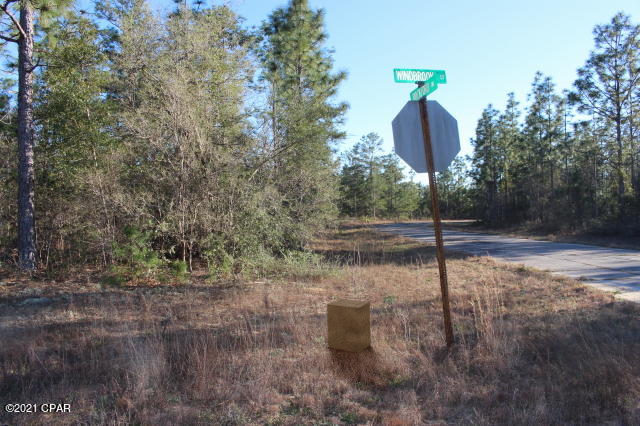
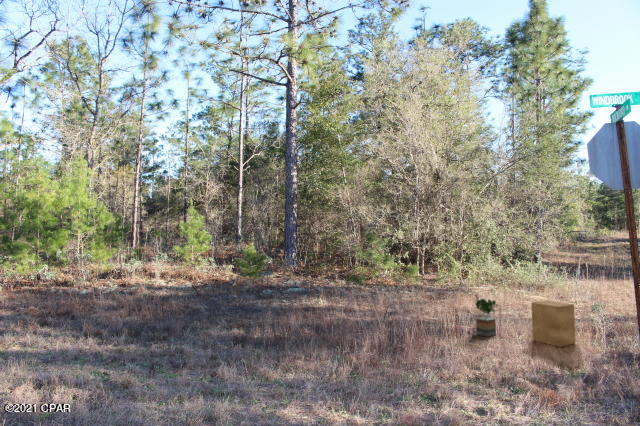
potted tree: none [264,304,292,351] -> present [476,299,498,337]

